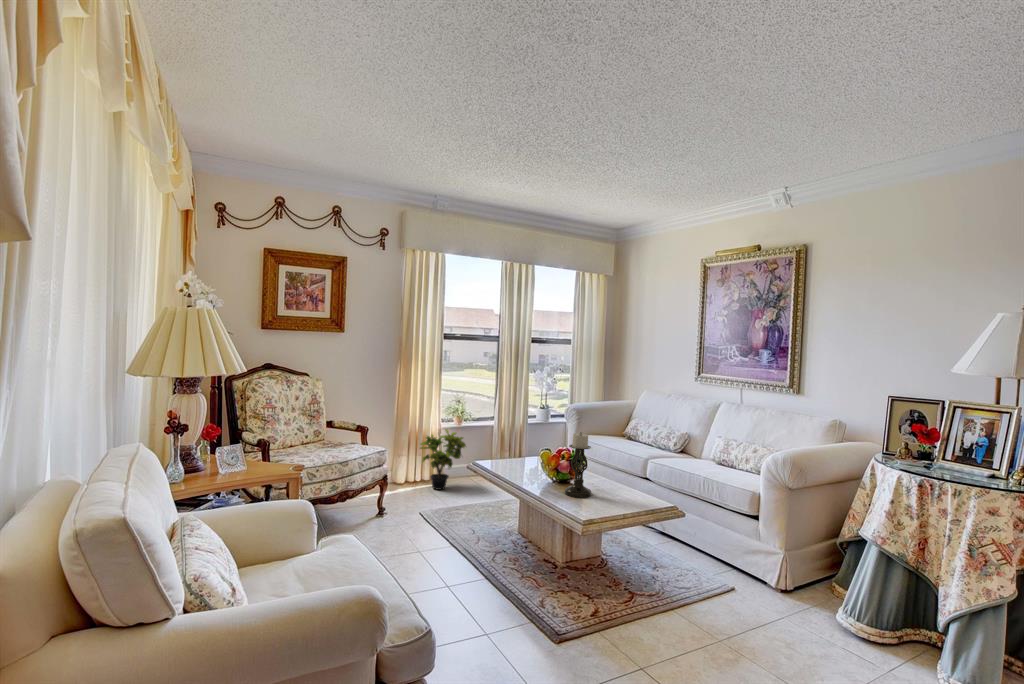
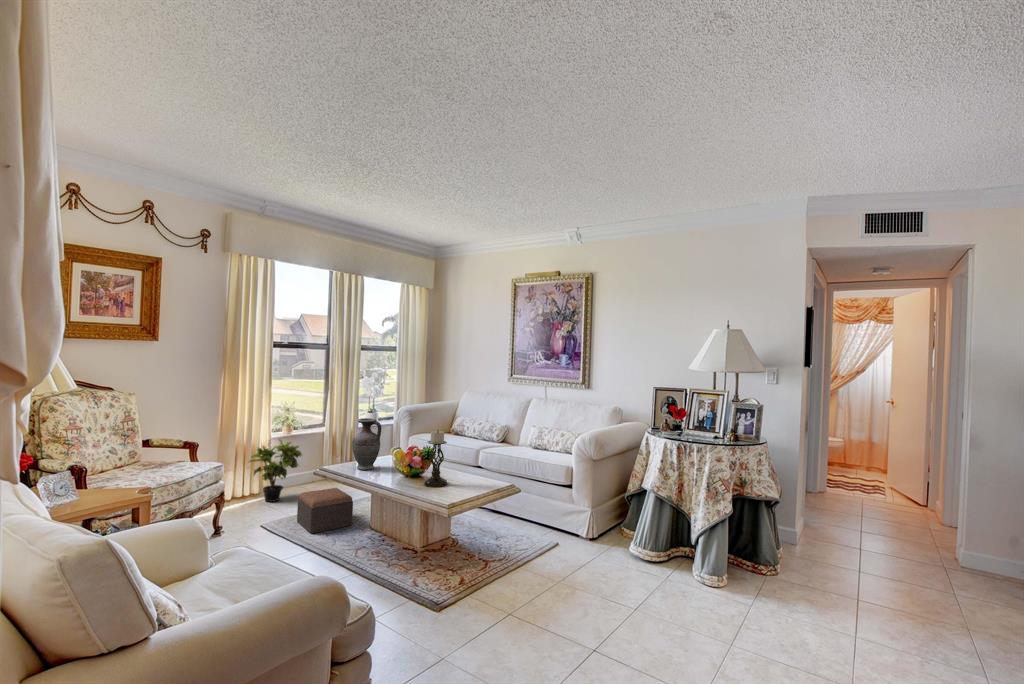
vase: none [499,414,529,469] -> present [352,418,381,470]
footstool: none [452,484,503,528] -> present [297,488,353,534]

